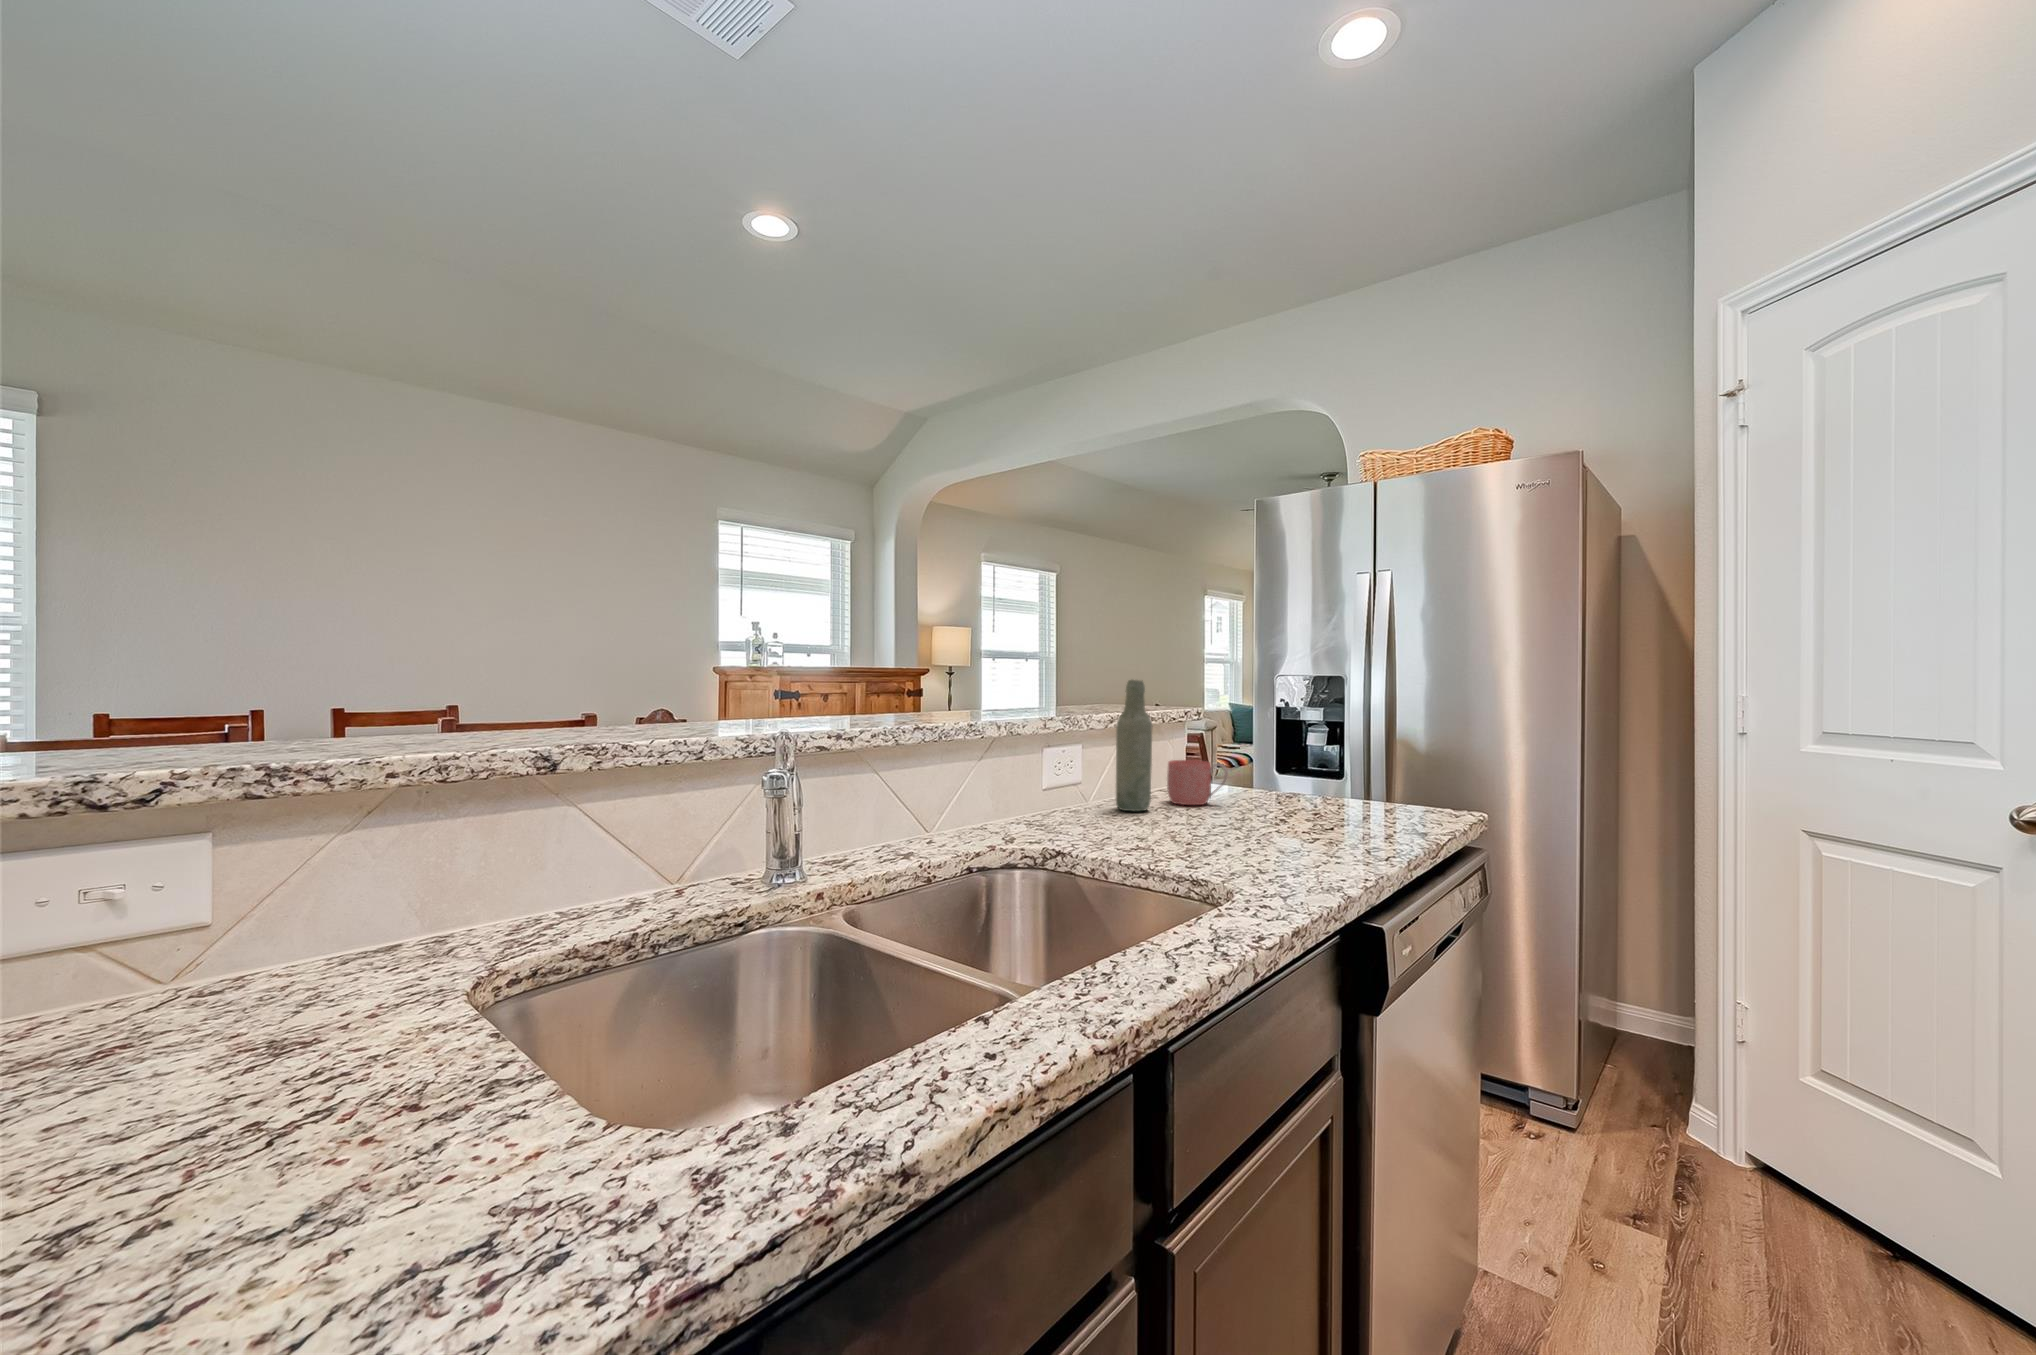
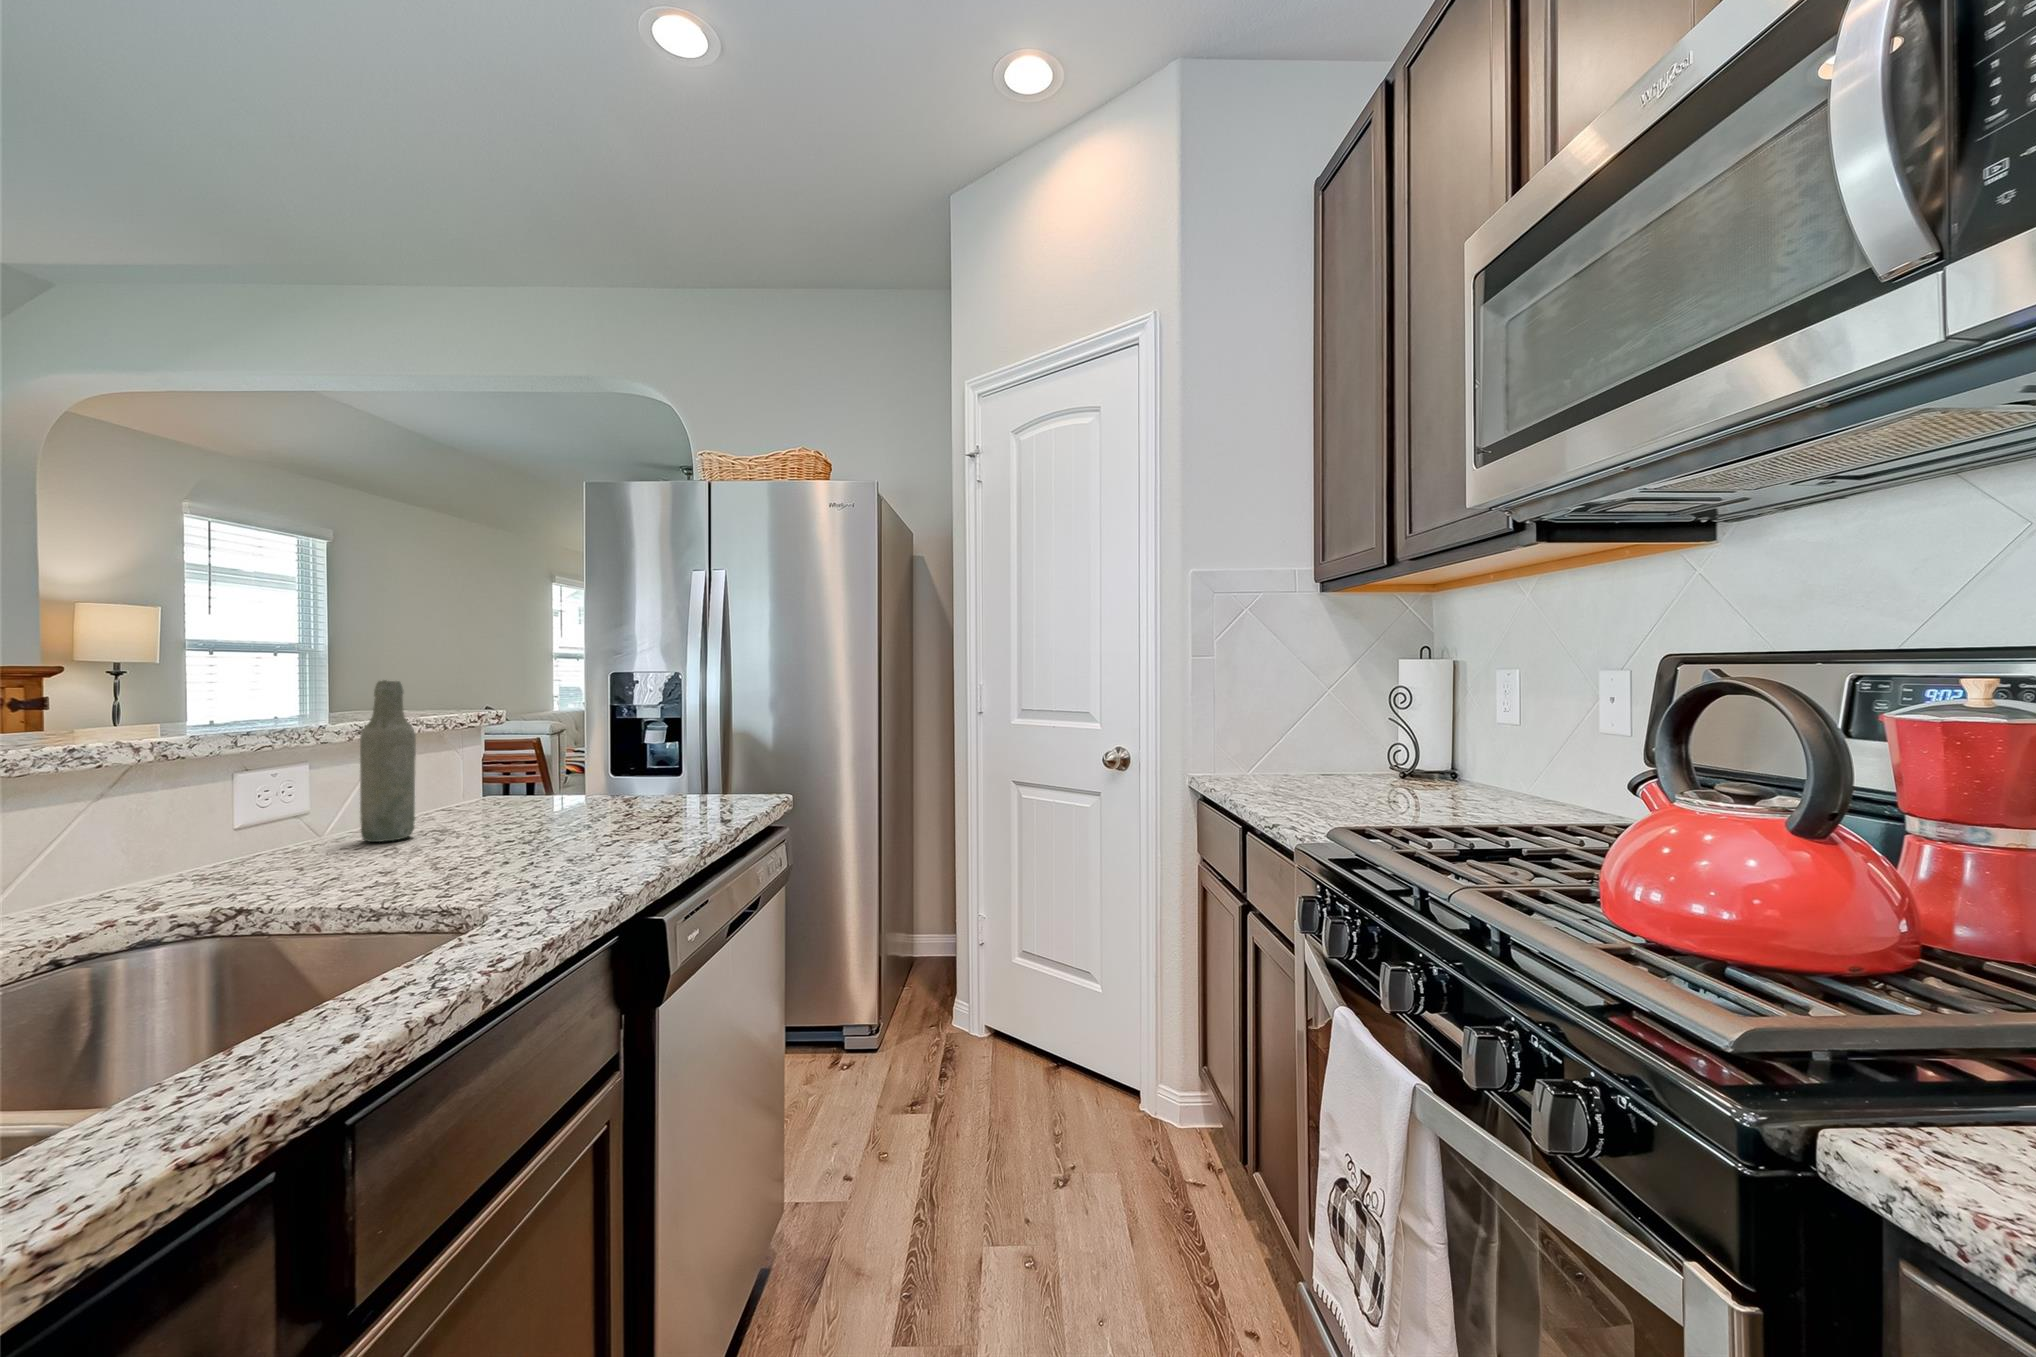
mug: present [1167,760,1228,805] -> none [444,772,524,825]

